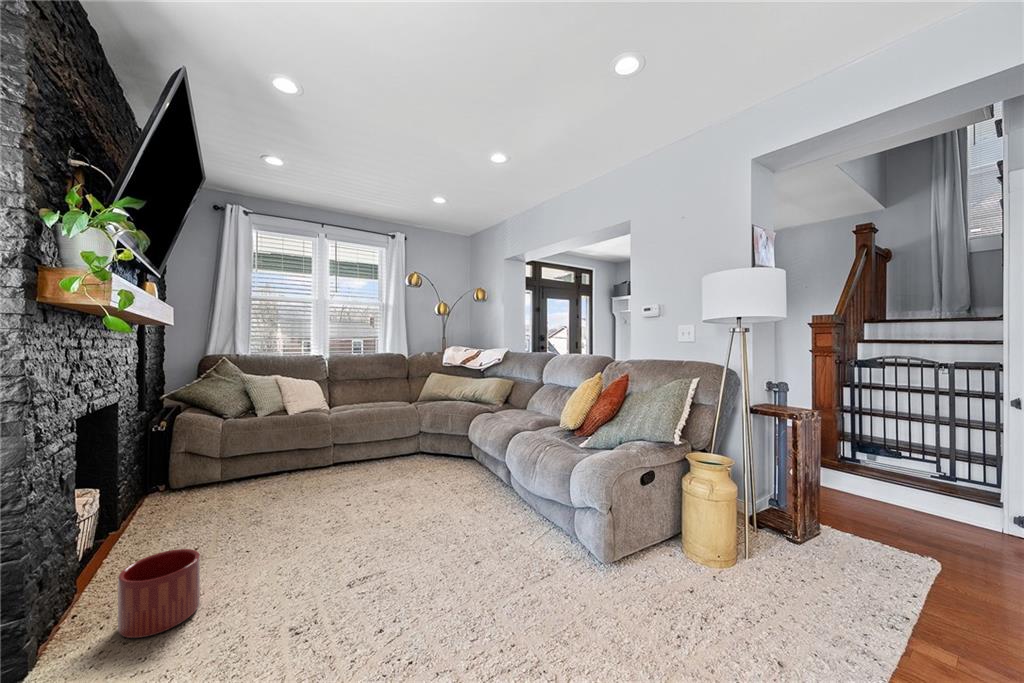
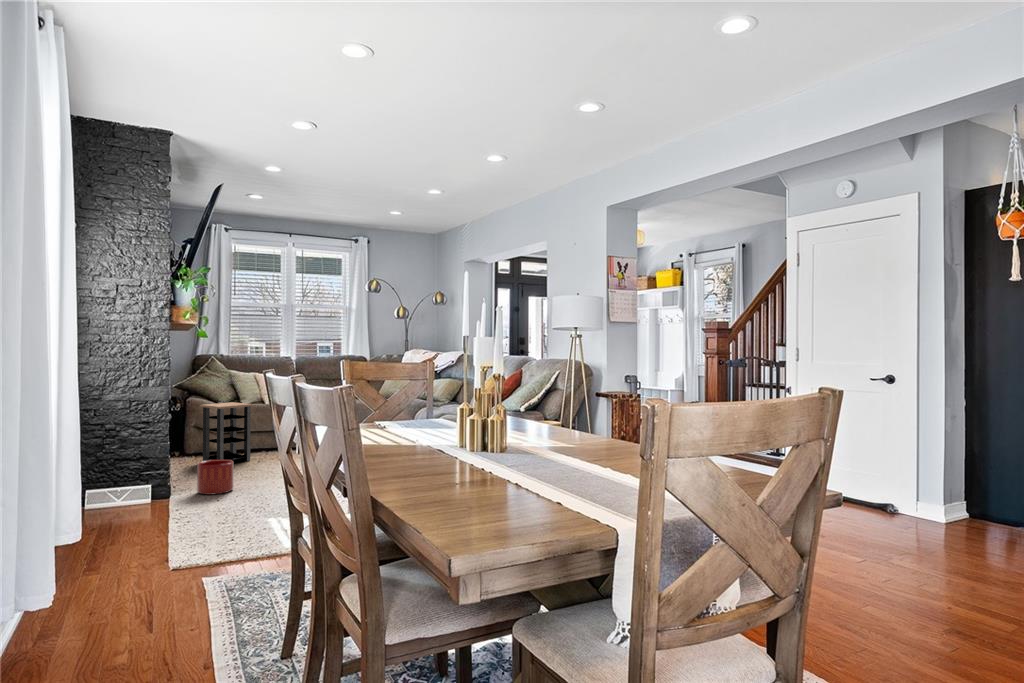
side table: none [186,418,264,516] -> present [200,402,252,463]

